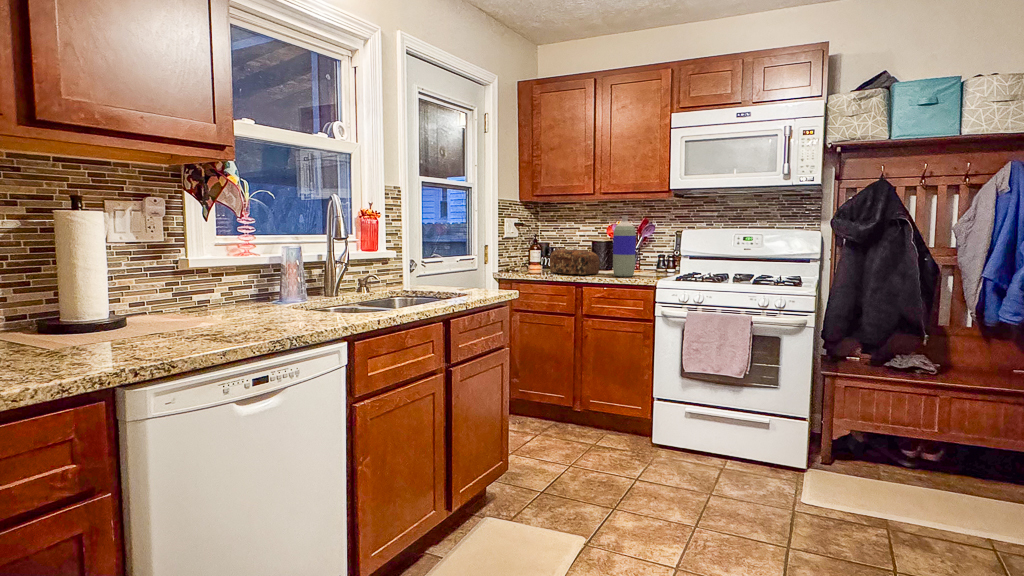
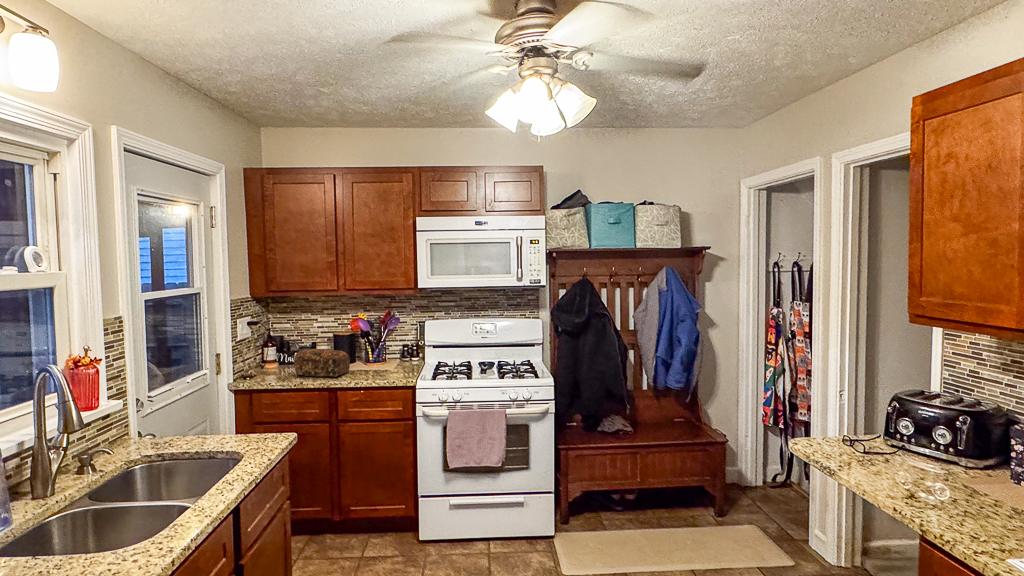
bottle: present [613,216,636,277] -> none [366,314,389,376]

